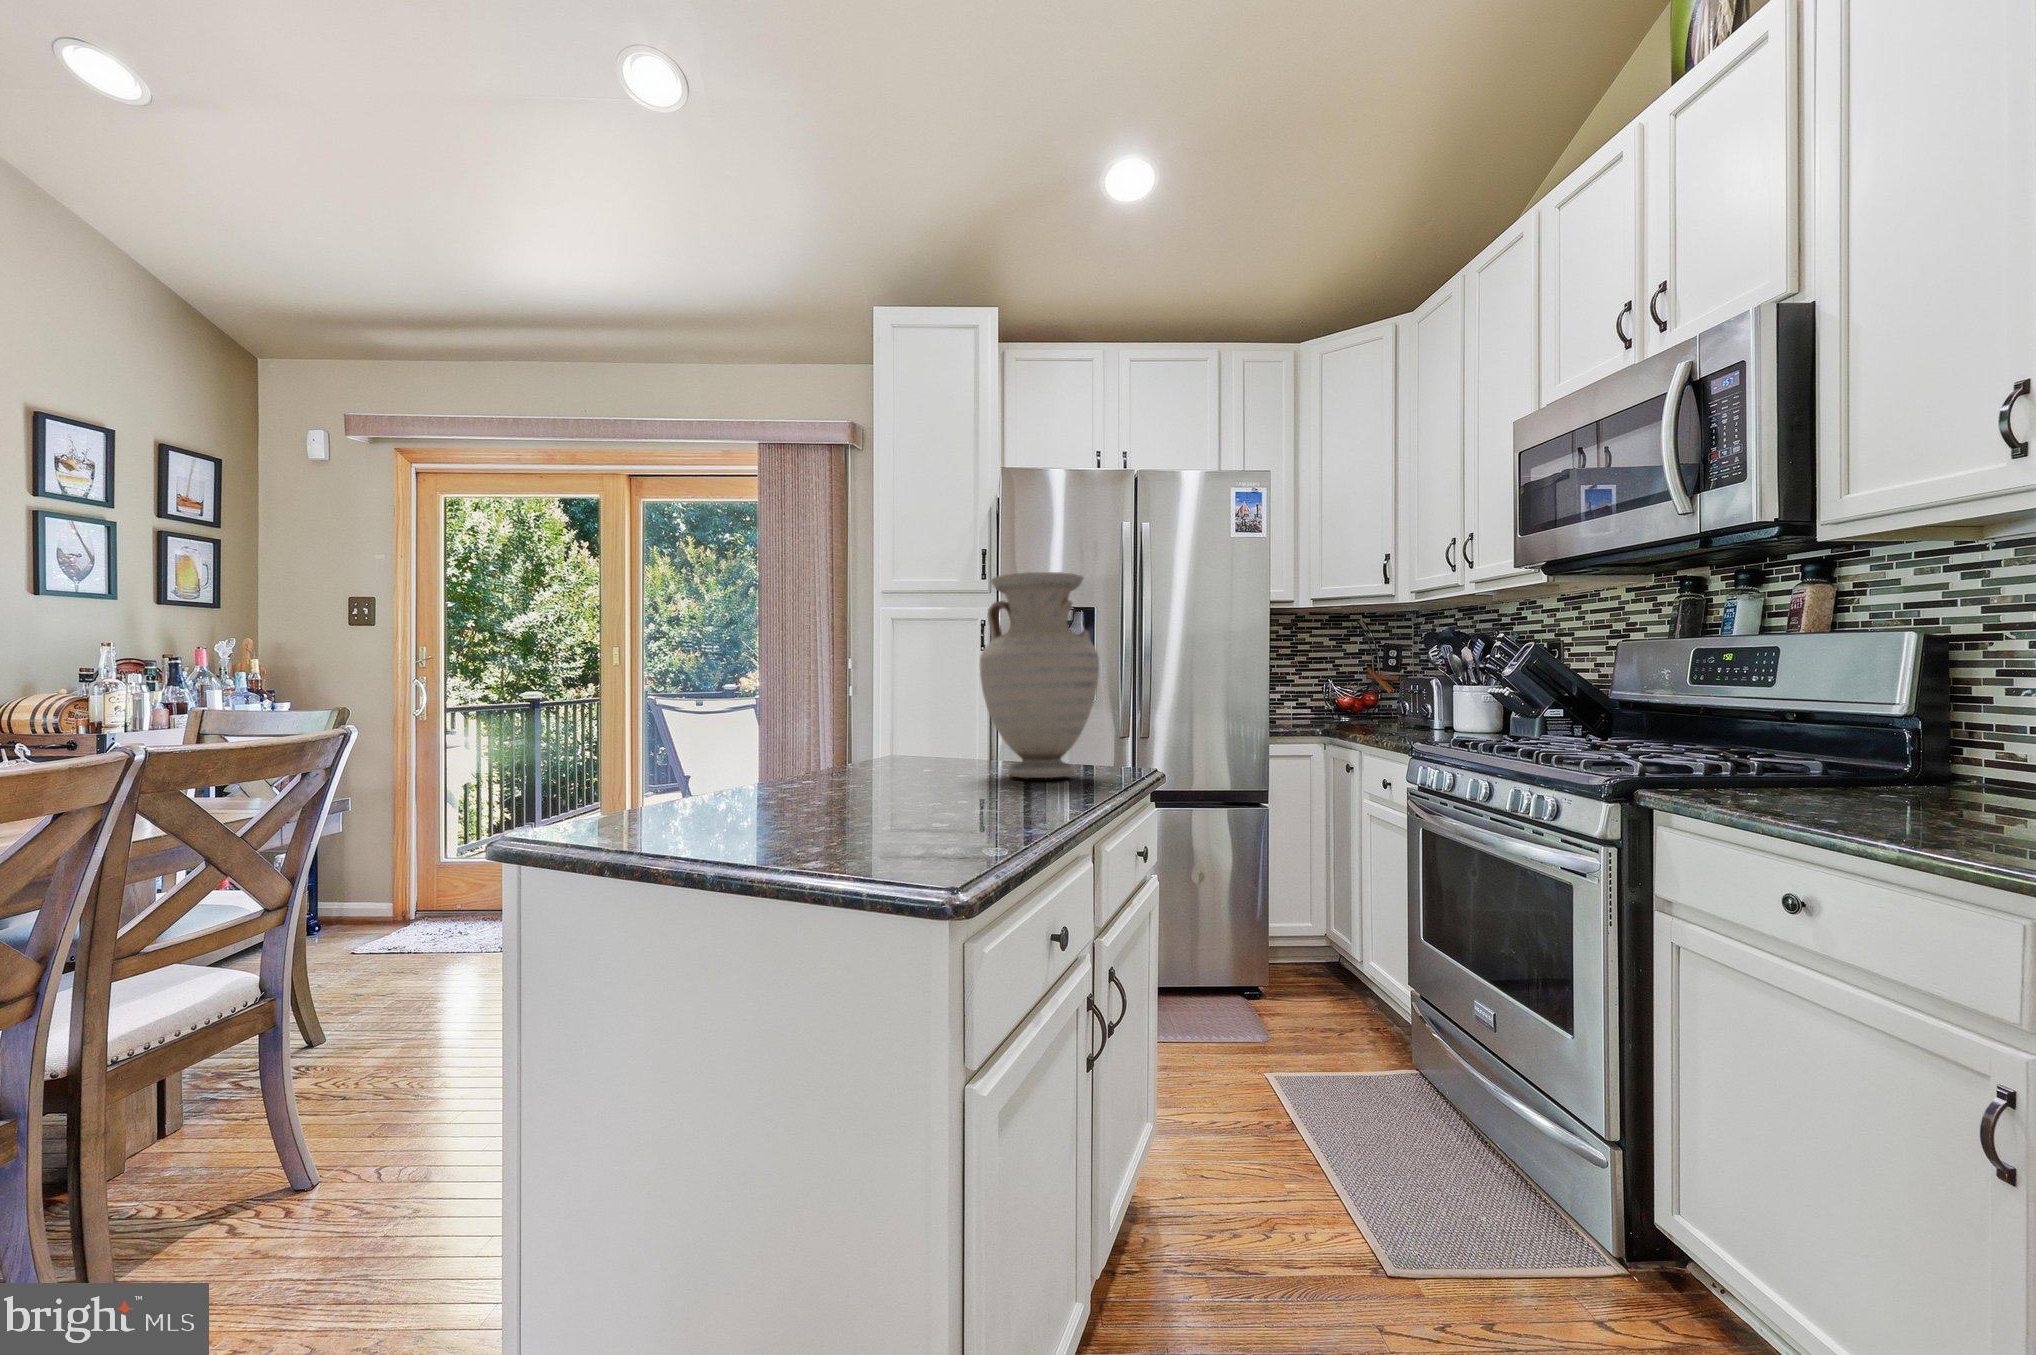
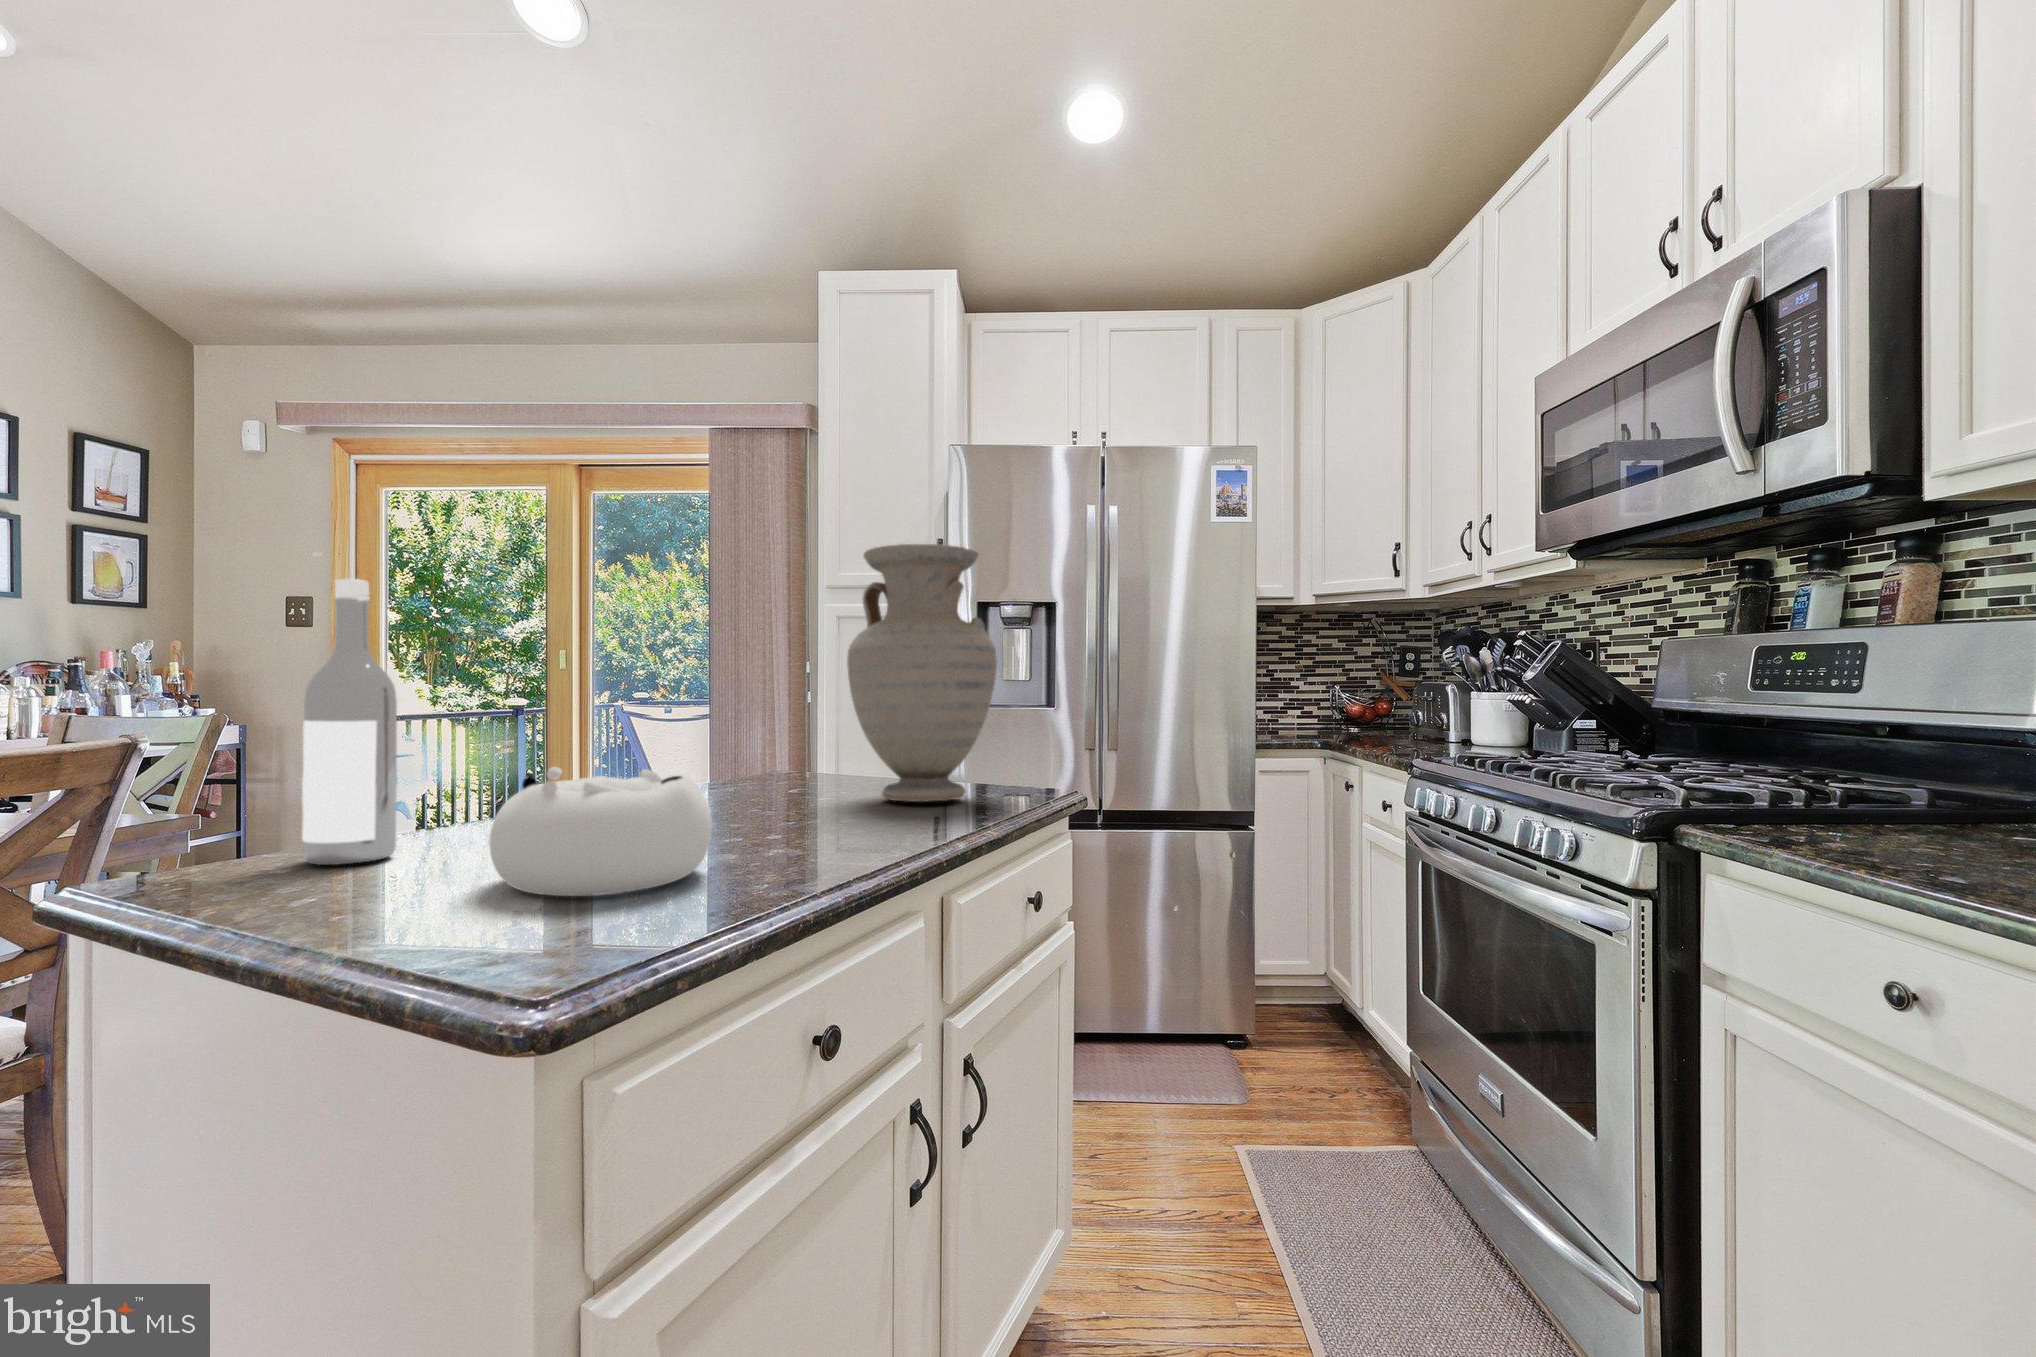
wine bottle: none [634,610,696,824] -> present [302,579,397,865]
decorative bowl: none [800,749,950,841] -> present [489,767,712,896]

